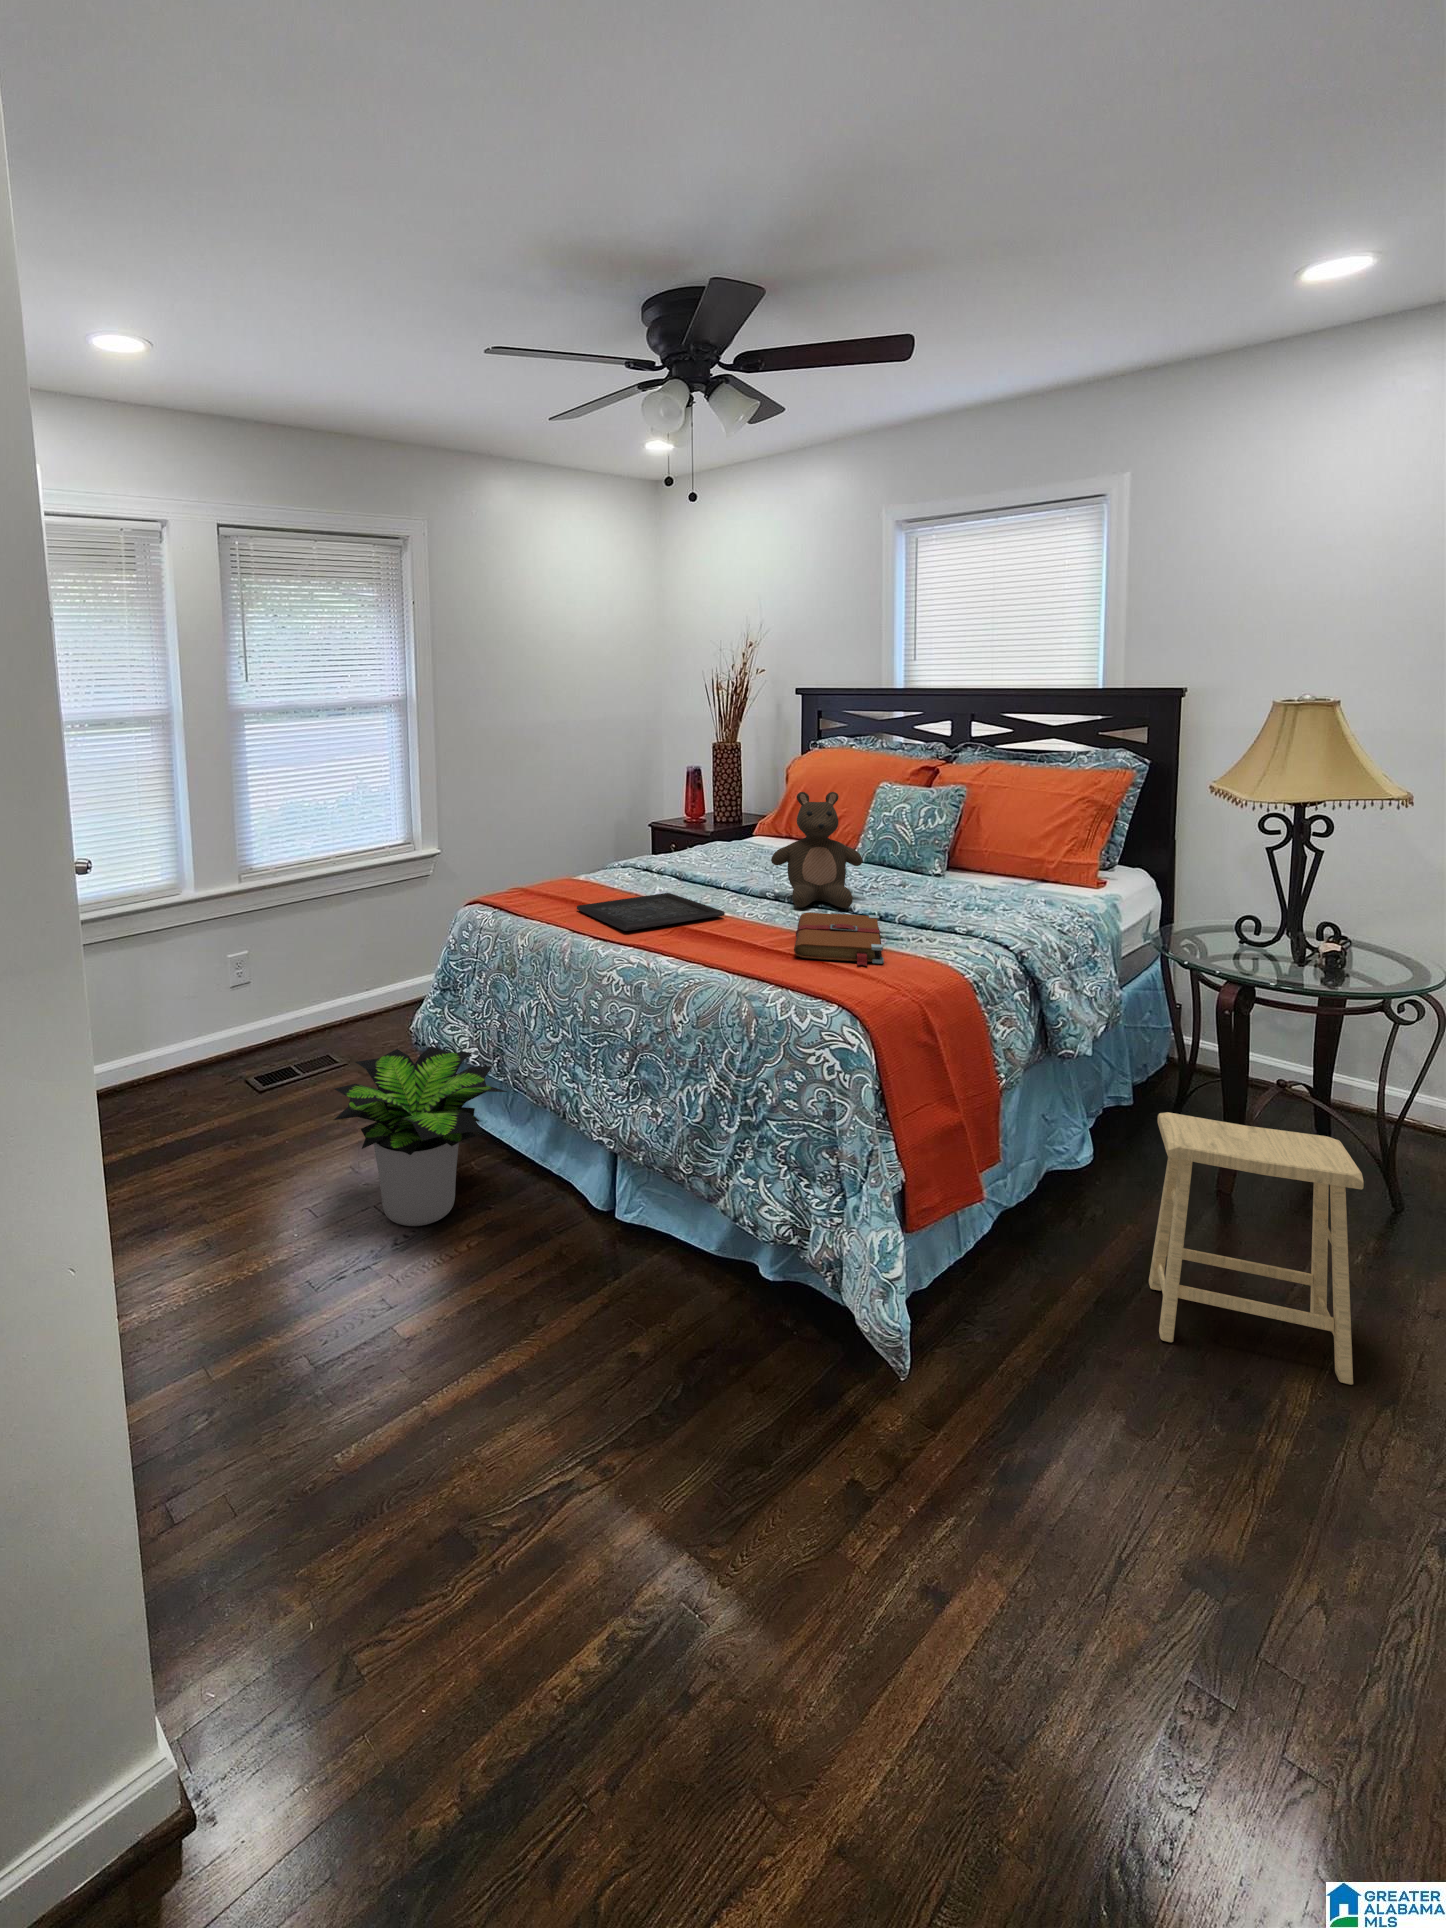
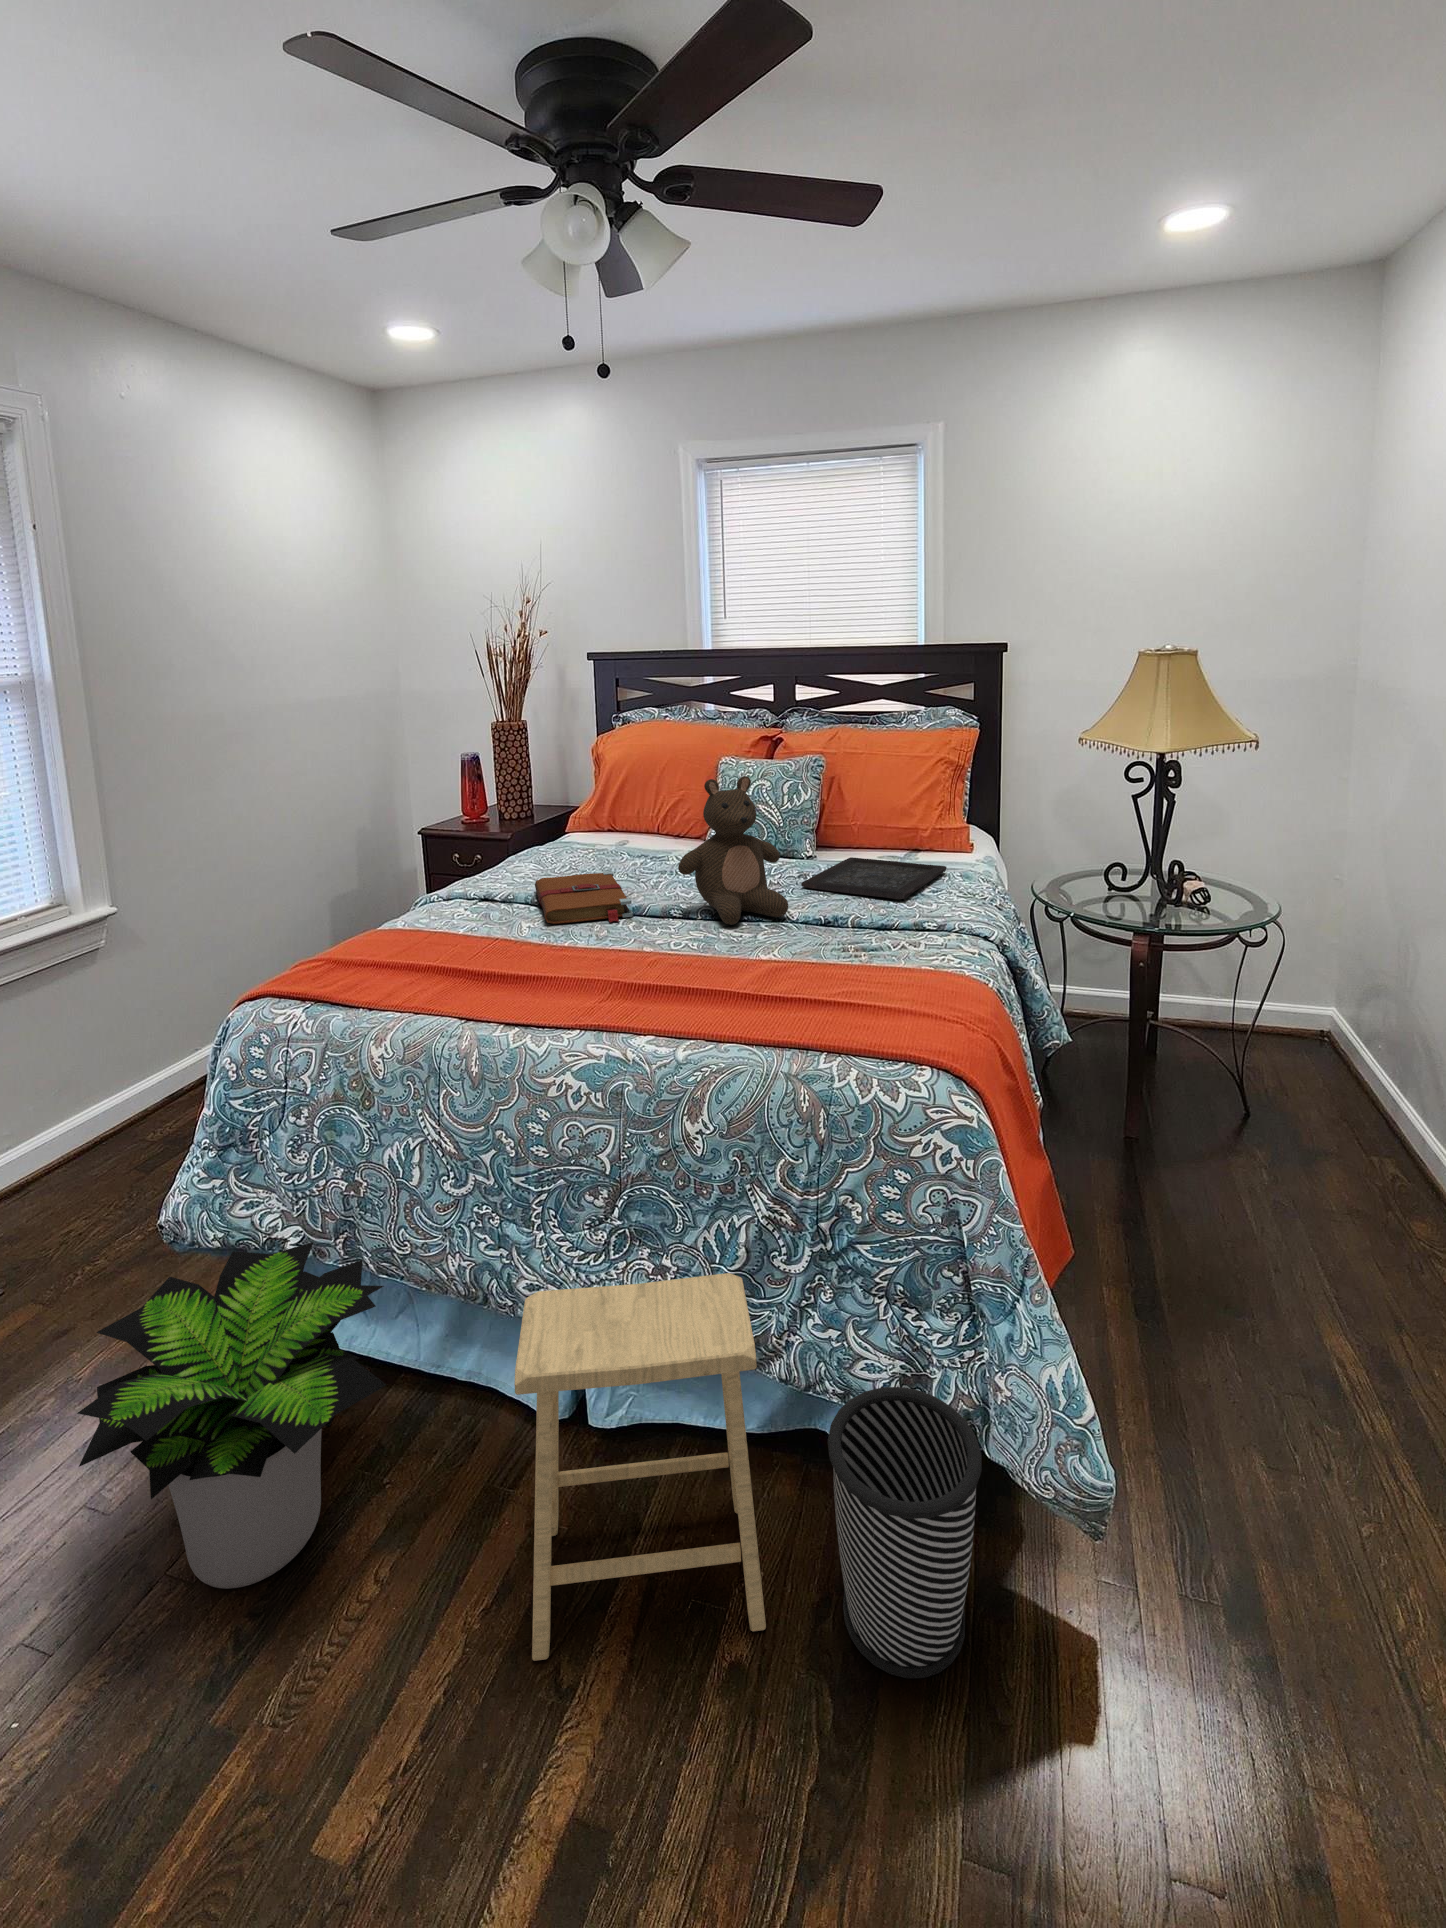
tray: present [577,893,725,931] -> present [801,857,947,899]
book: present [794,912,884,966] -> present [535,871,633,924]
footstool: present [1149,1112,1364,1385] -> present [514,1273,766,1661]
wastebasket: none [704,1219,811,1408] -> present [828,1387,982,1678]

